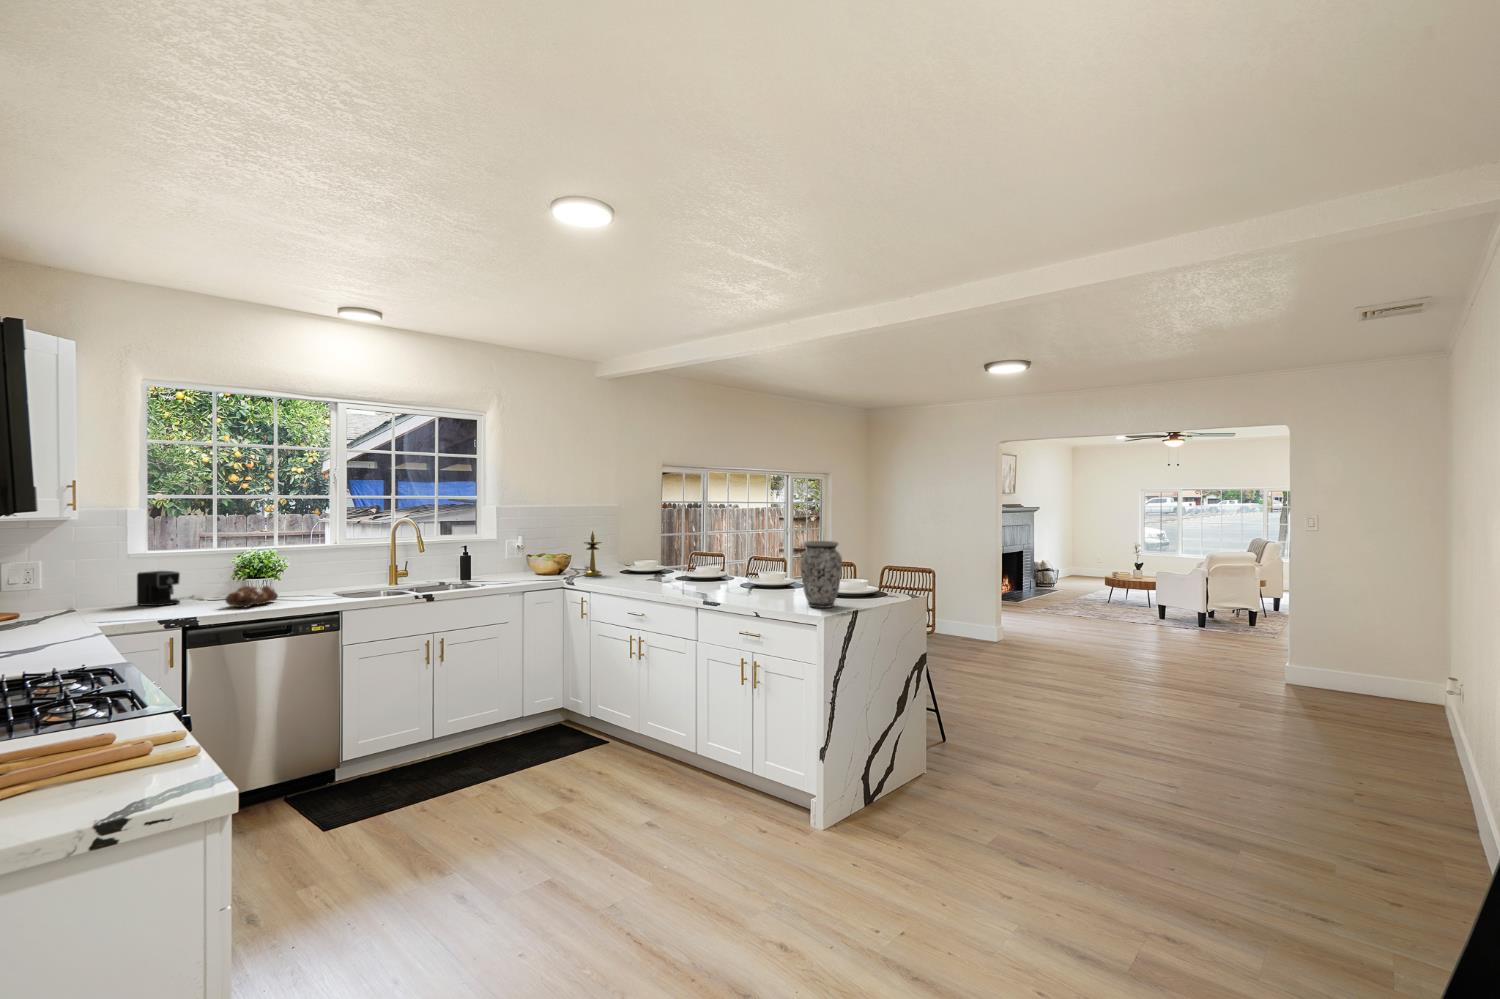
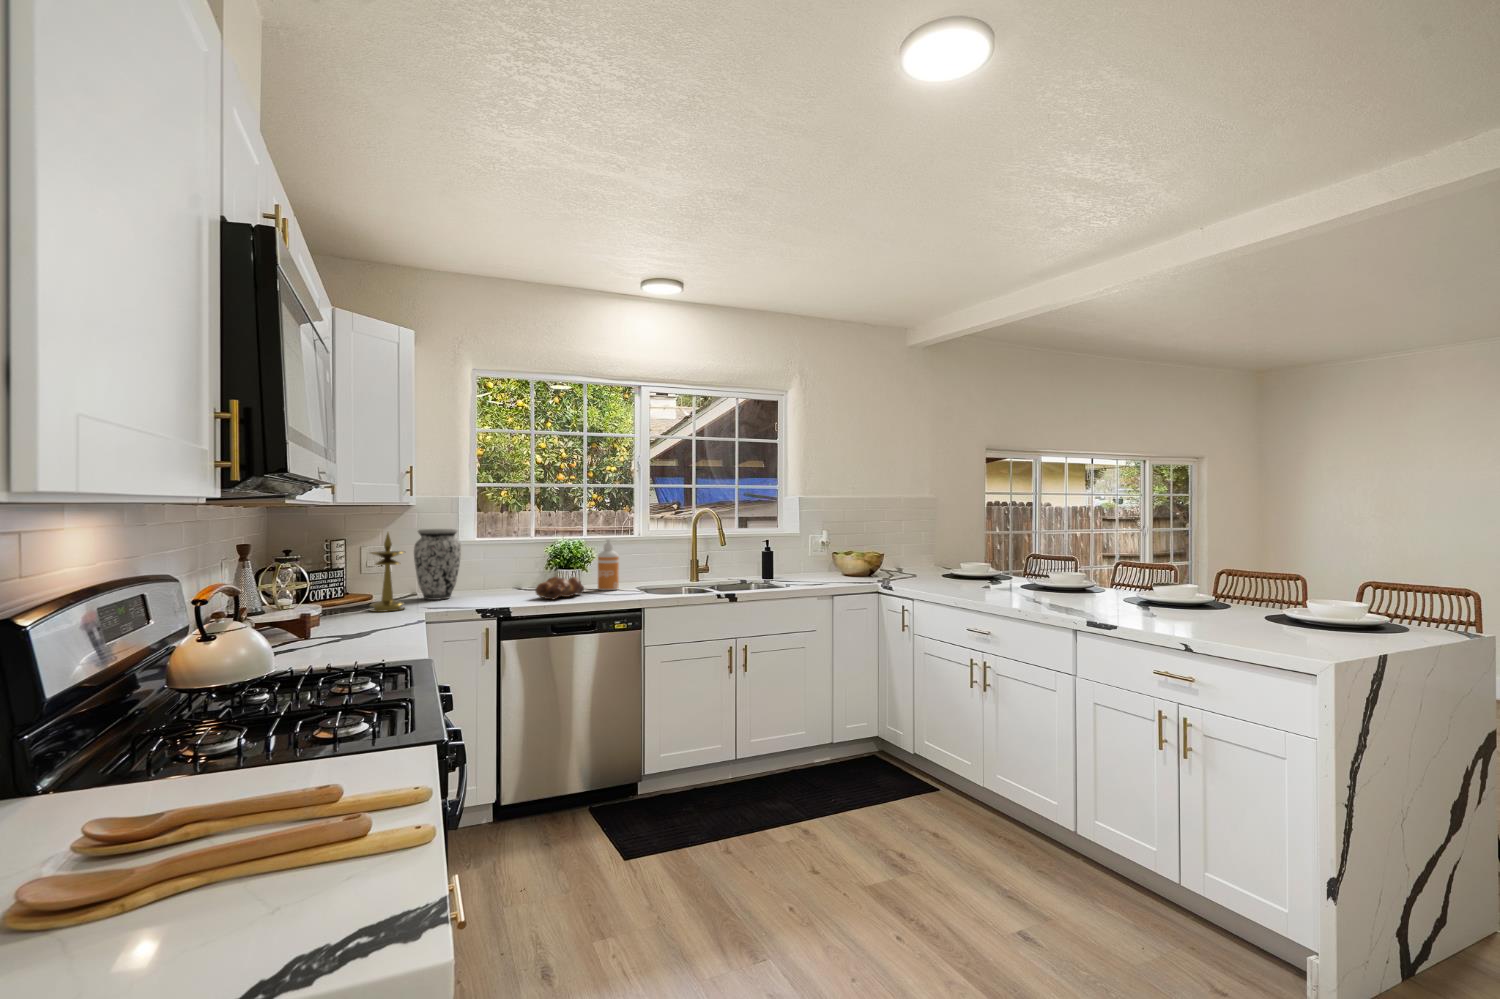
candlestick: present [584,531,602,576] -> present [370,533,404,612]
vase: present [800,541,842,608] -> present [414,529,461,600]
soap dispenser: none [291,548,314,597] -> present [598,539,619,590]
coffee maker: present [137,571,194,606] -> none [464,558,514,594]

